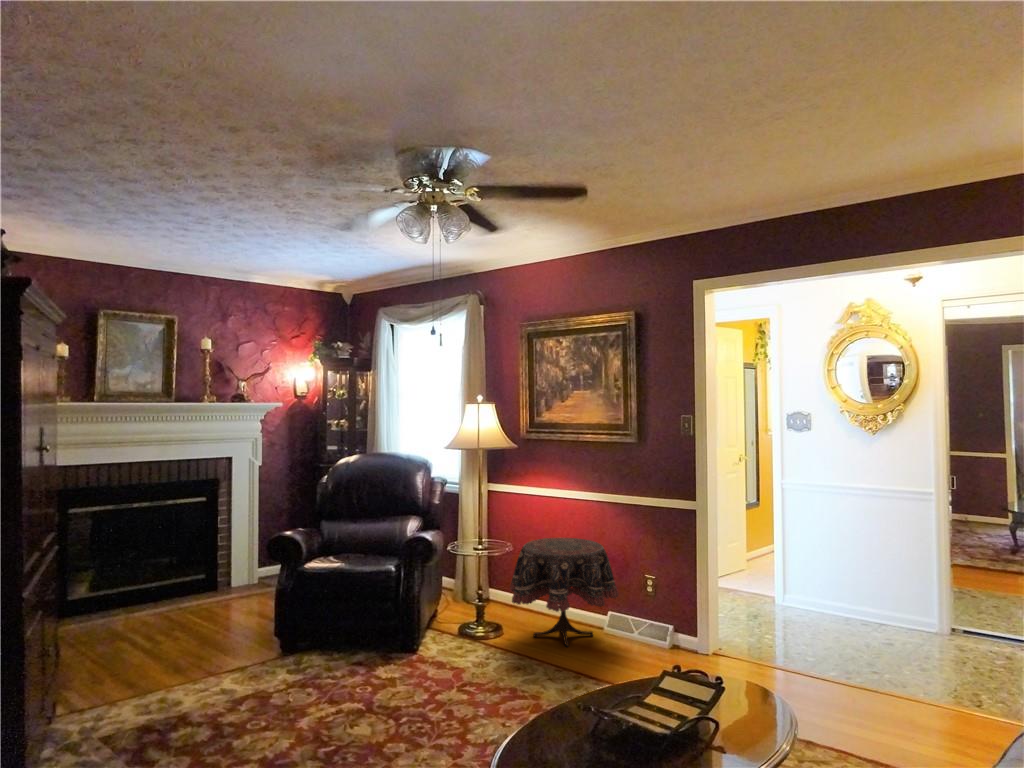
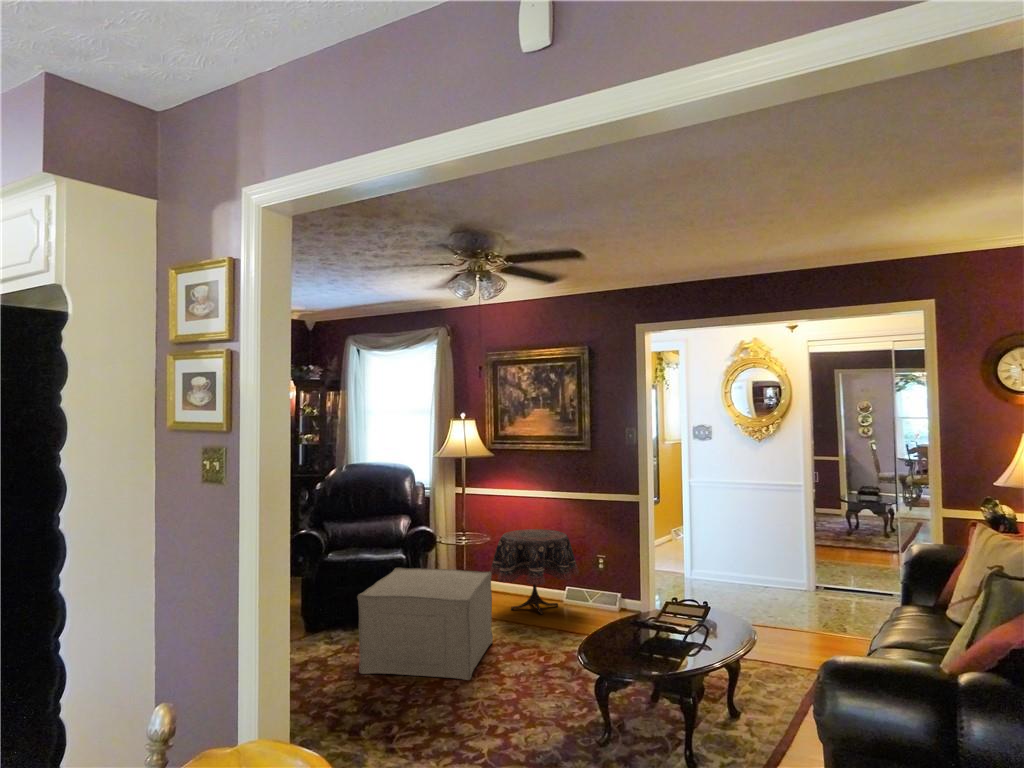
ottoman: none [296,582,486,747] -> present [357,568,493,680]

